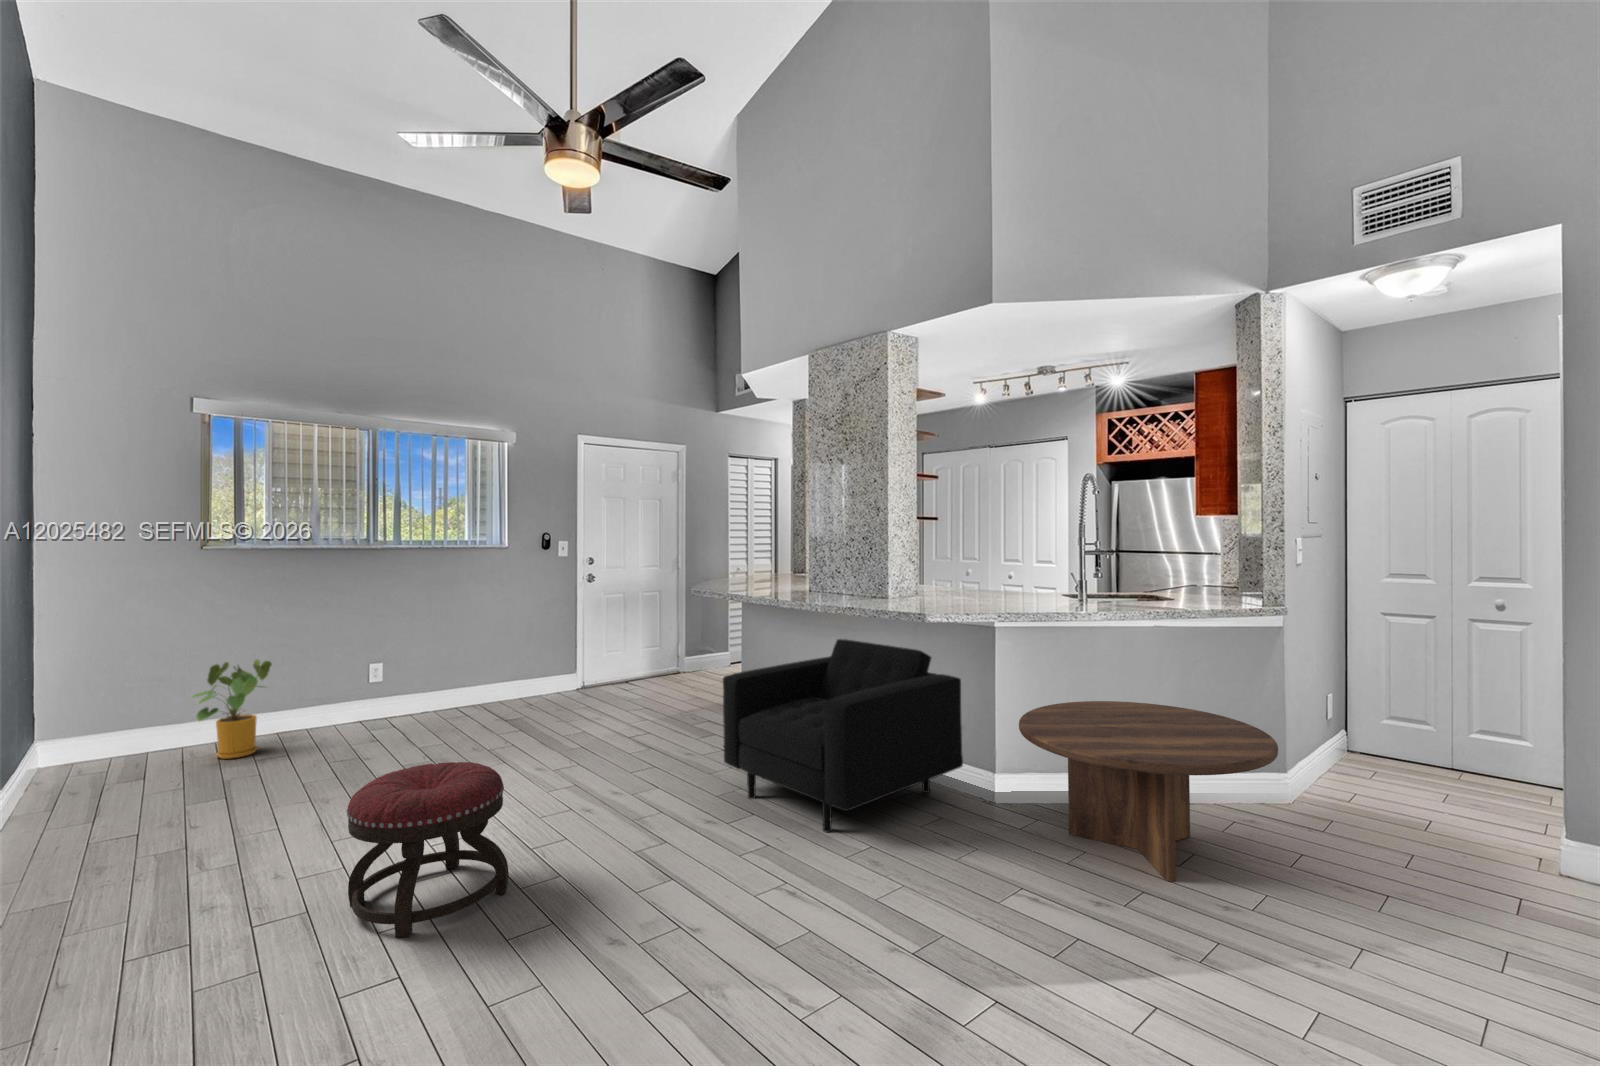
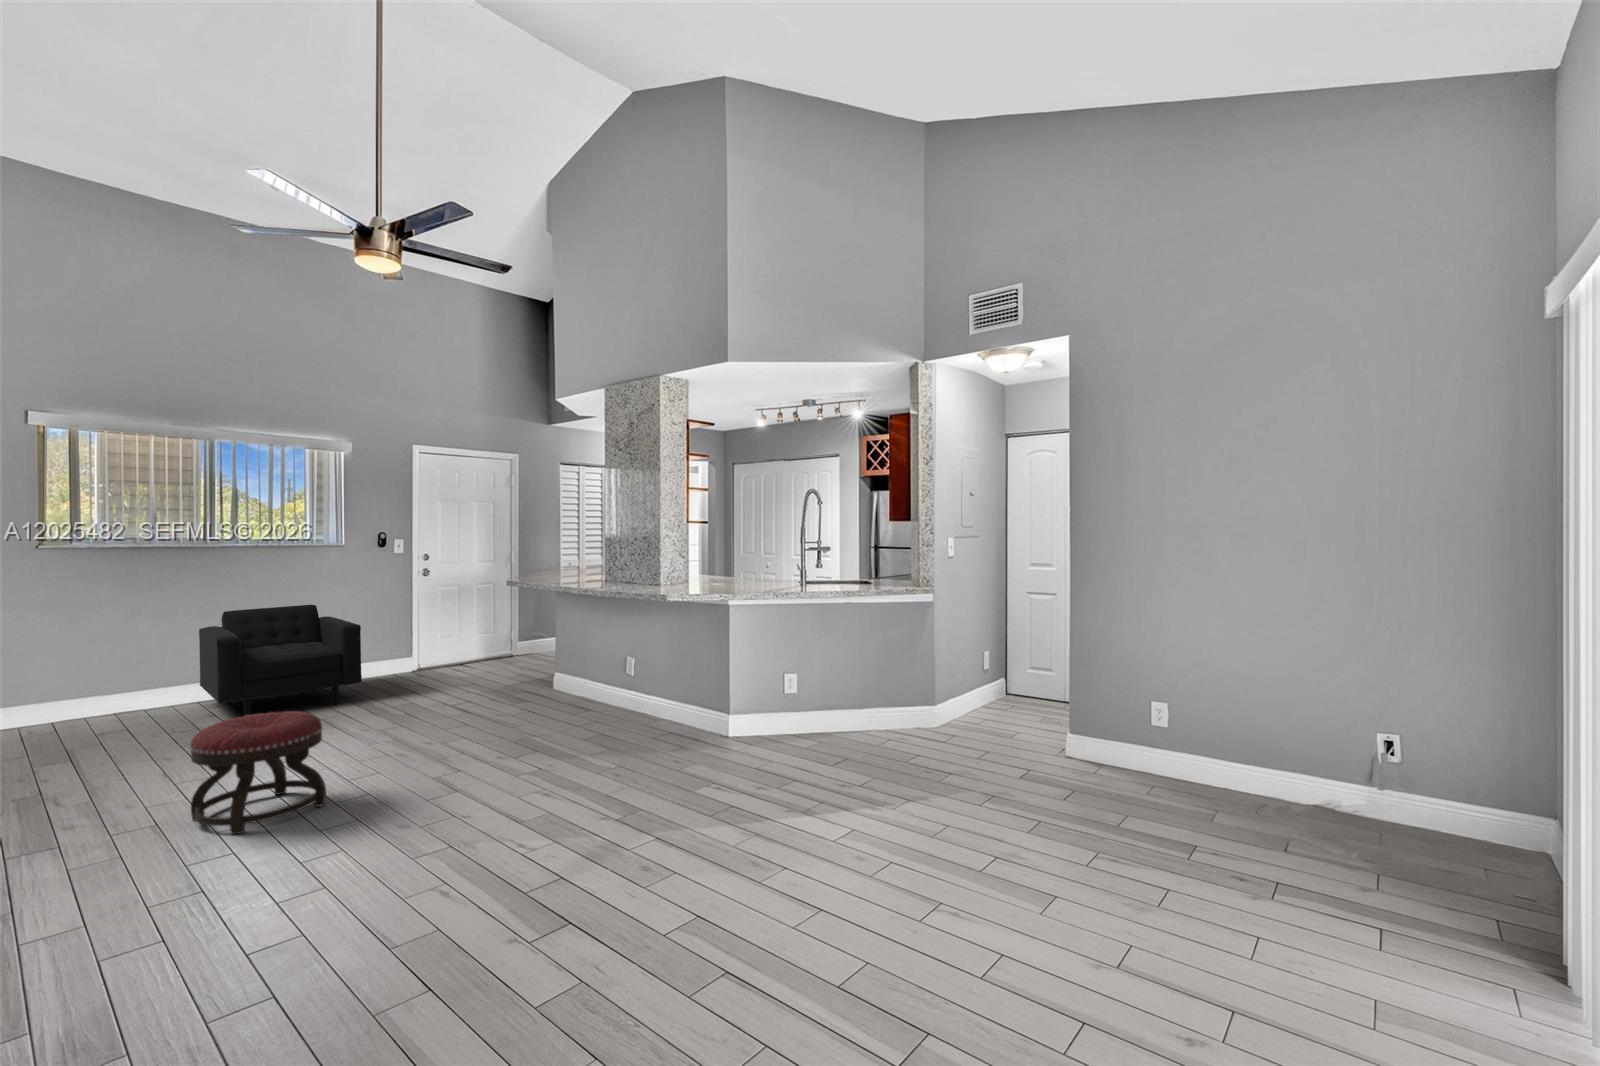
armchair: present [723,639,963,832] -> present [199,605,362,716]
house plant: present [192,659,272,759] -> none [26,646,111,734]
coffee table: present [1019,701,1278,882] -> none [732,657,896,773]

